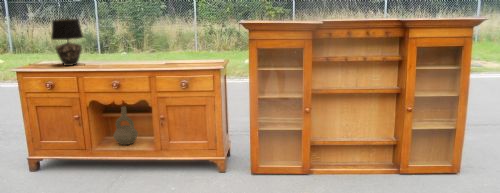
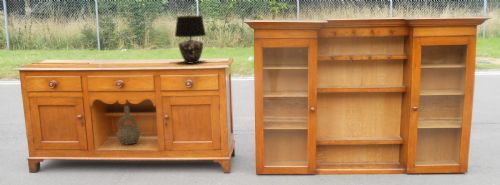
table lamp: present [51,19,83,66] -> present [175,16,206,64]

